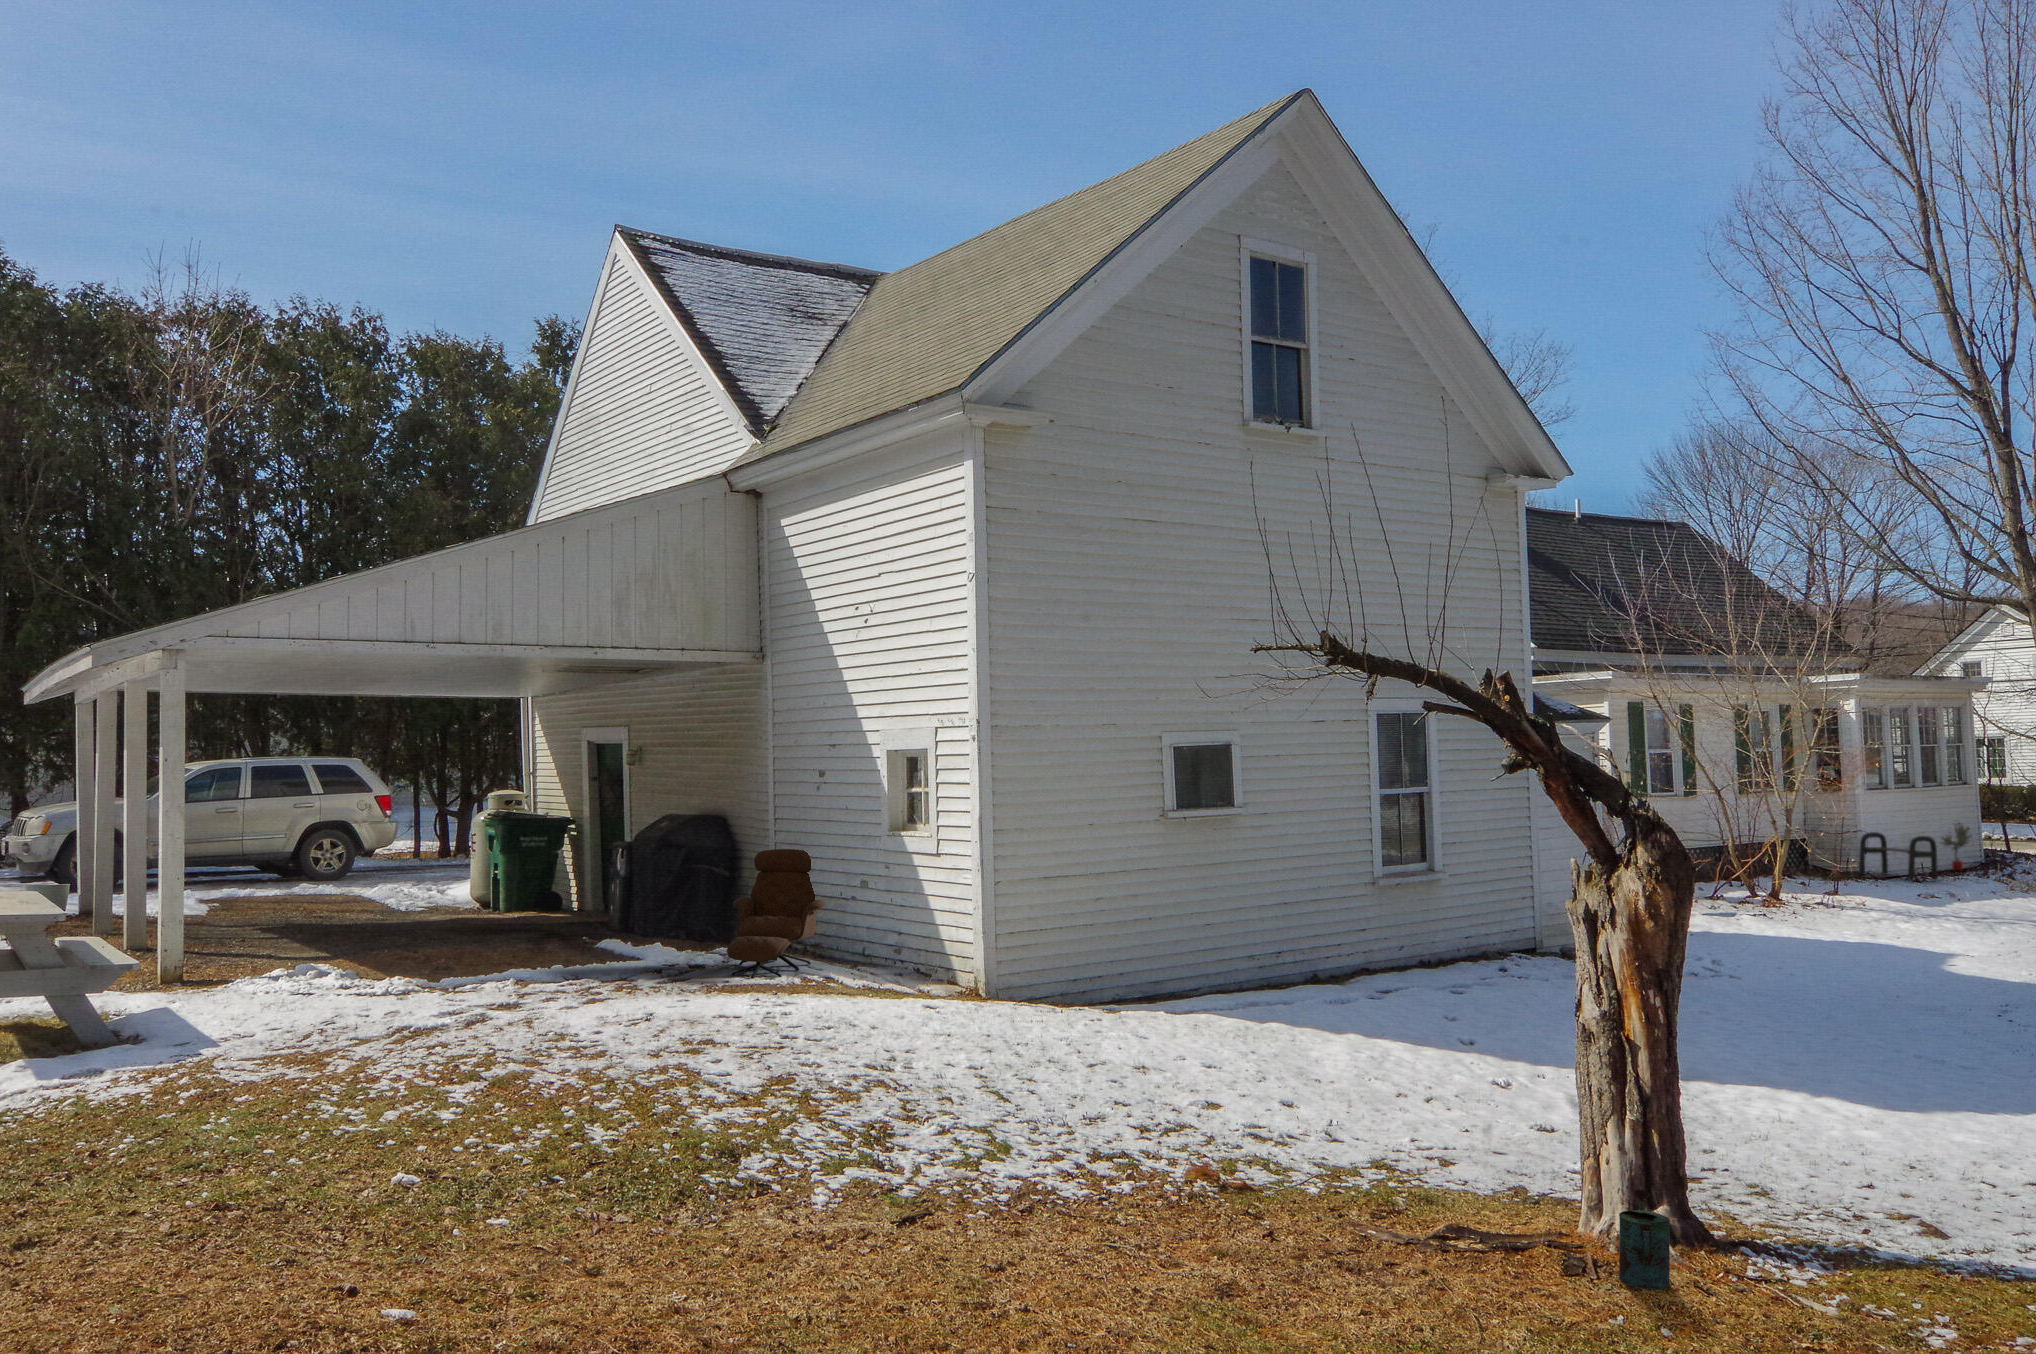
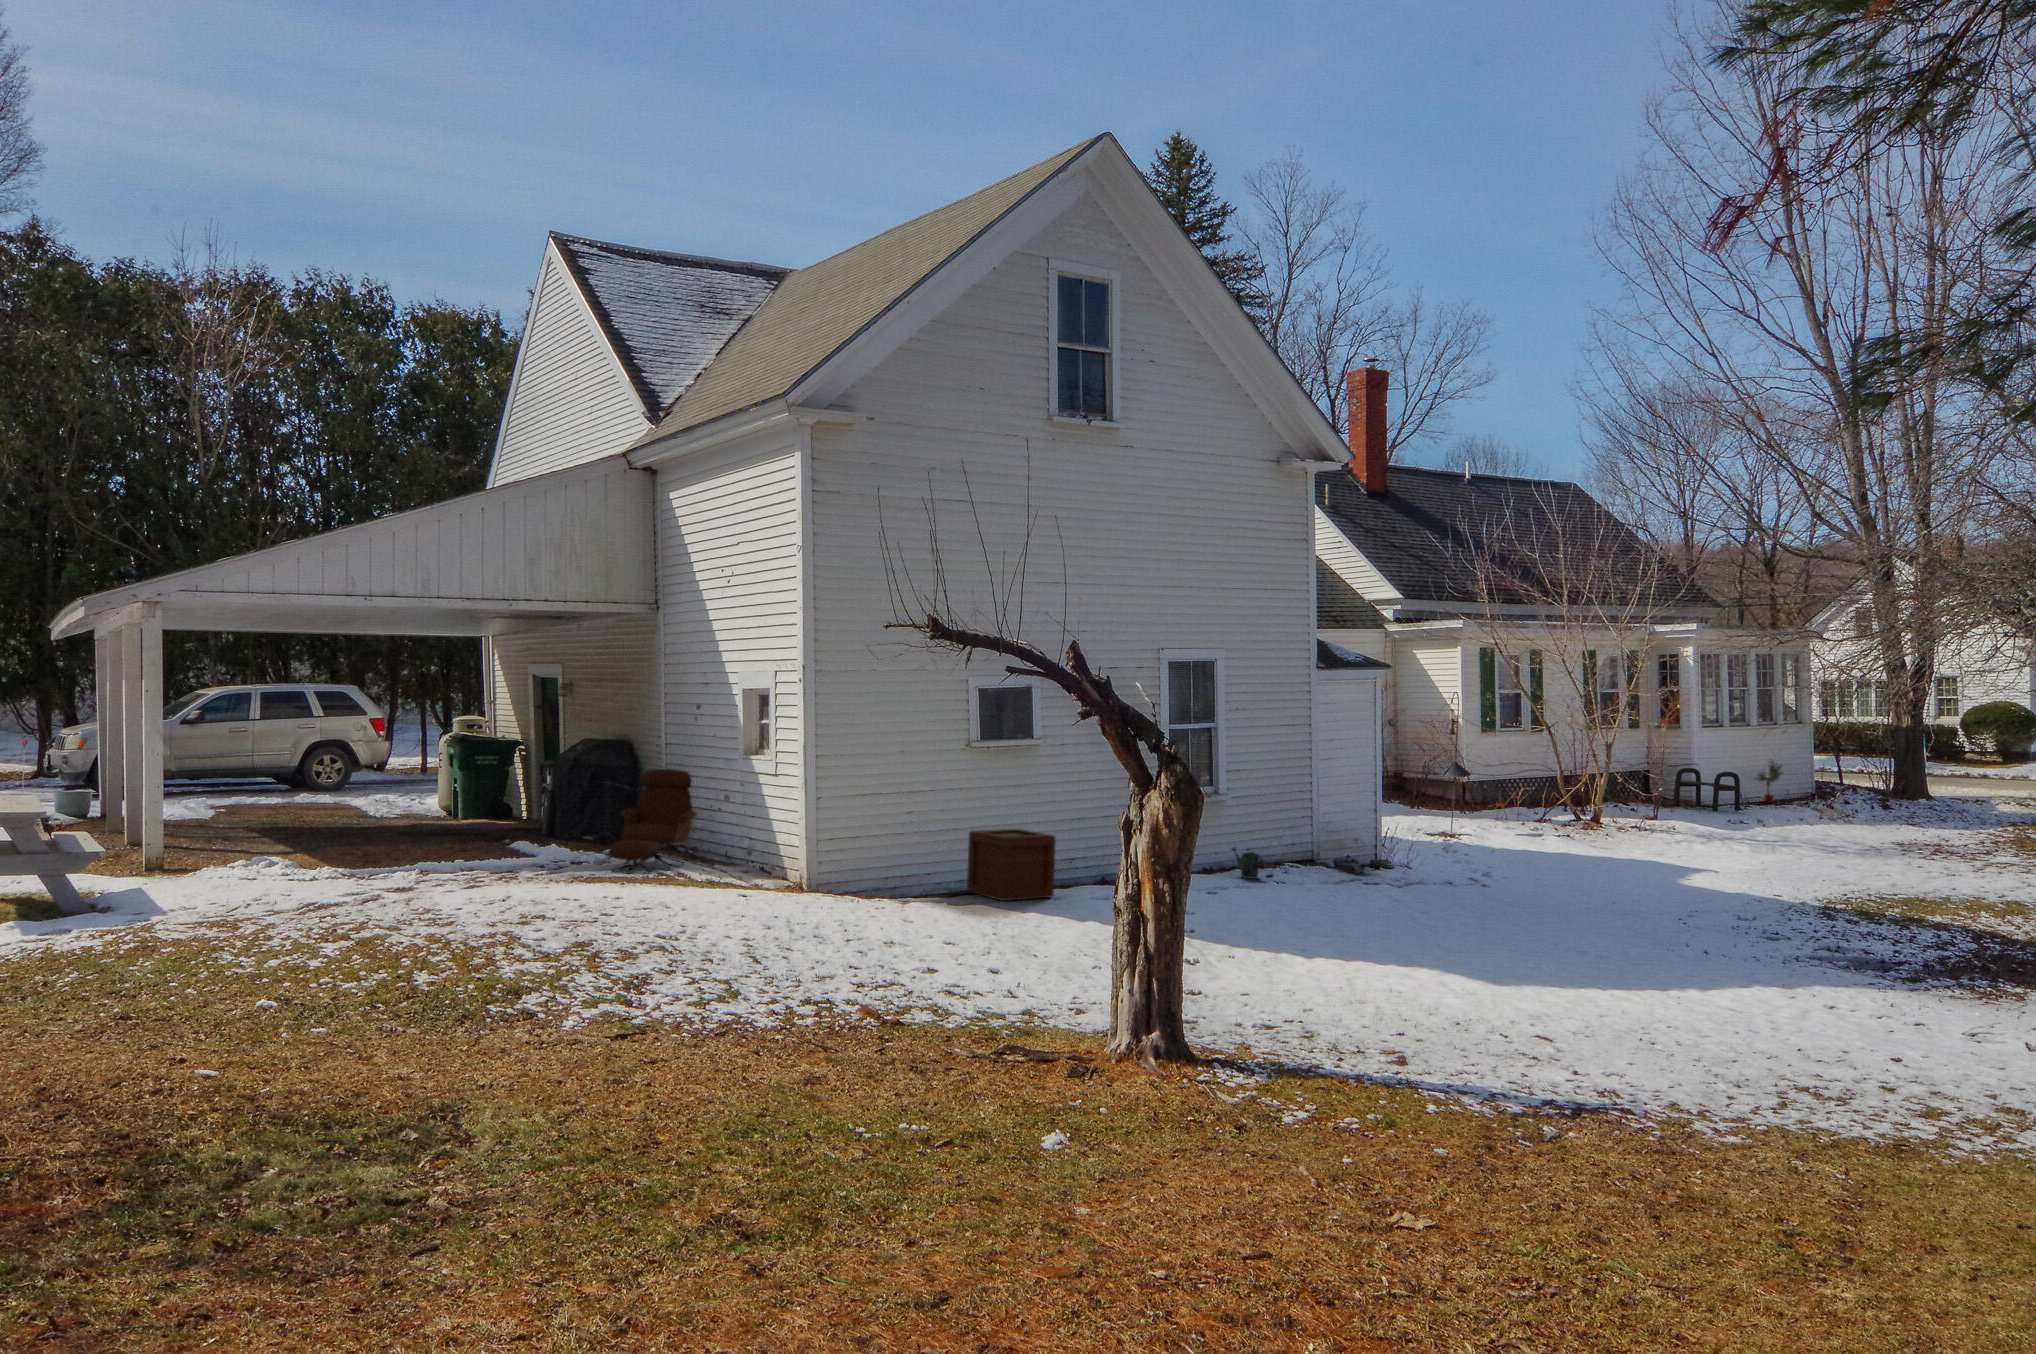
wooden crate: none [1171,916,1280,1006] -> present [967,829,1056,901]
watering can: present [1619,1190,1670,1290] -> present [1232,848,1262,879]

